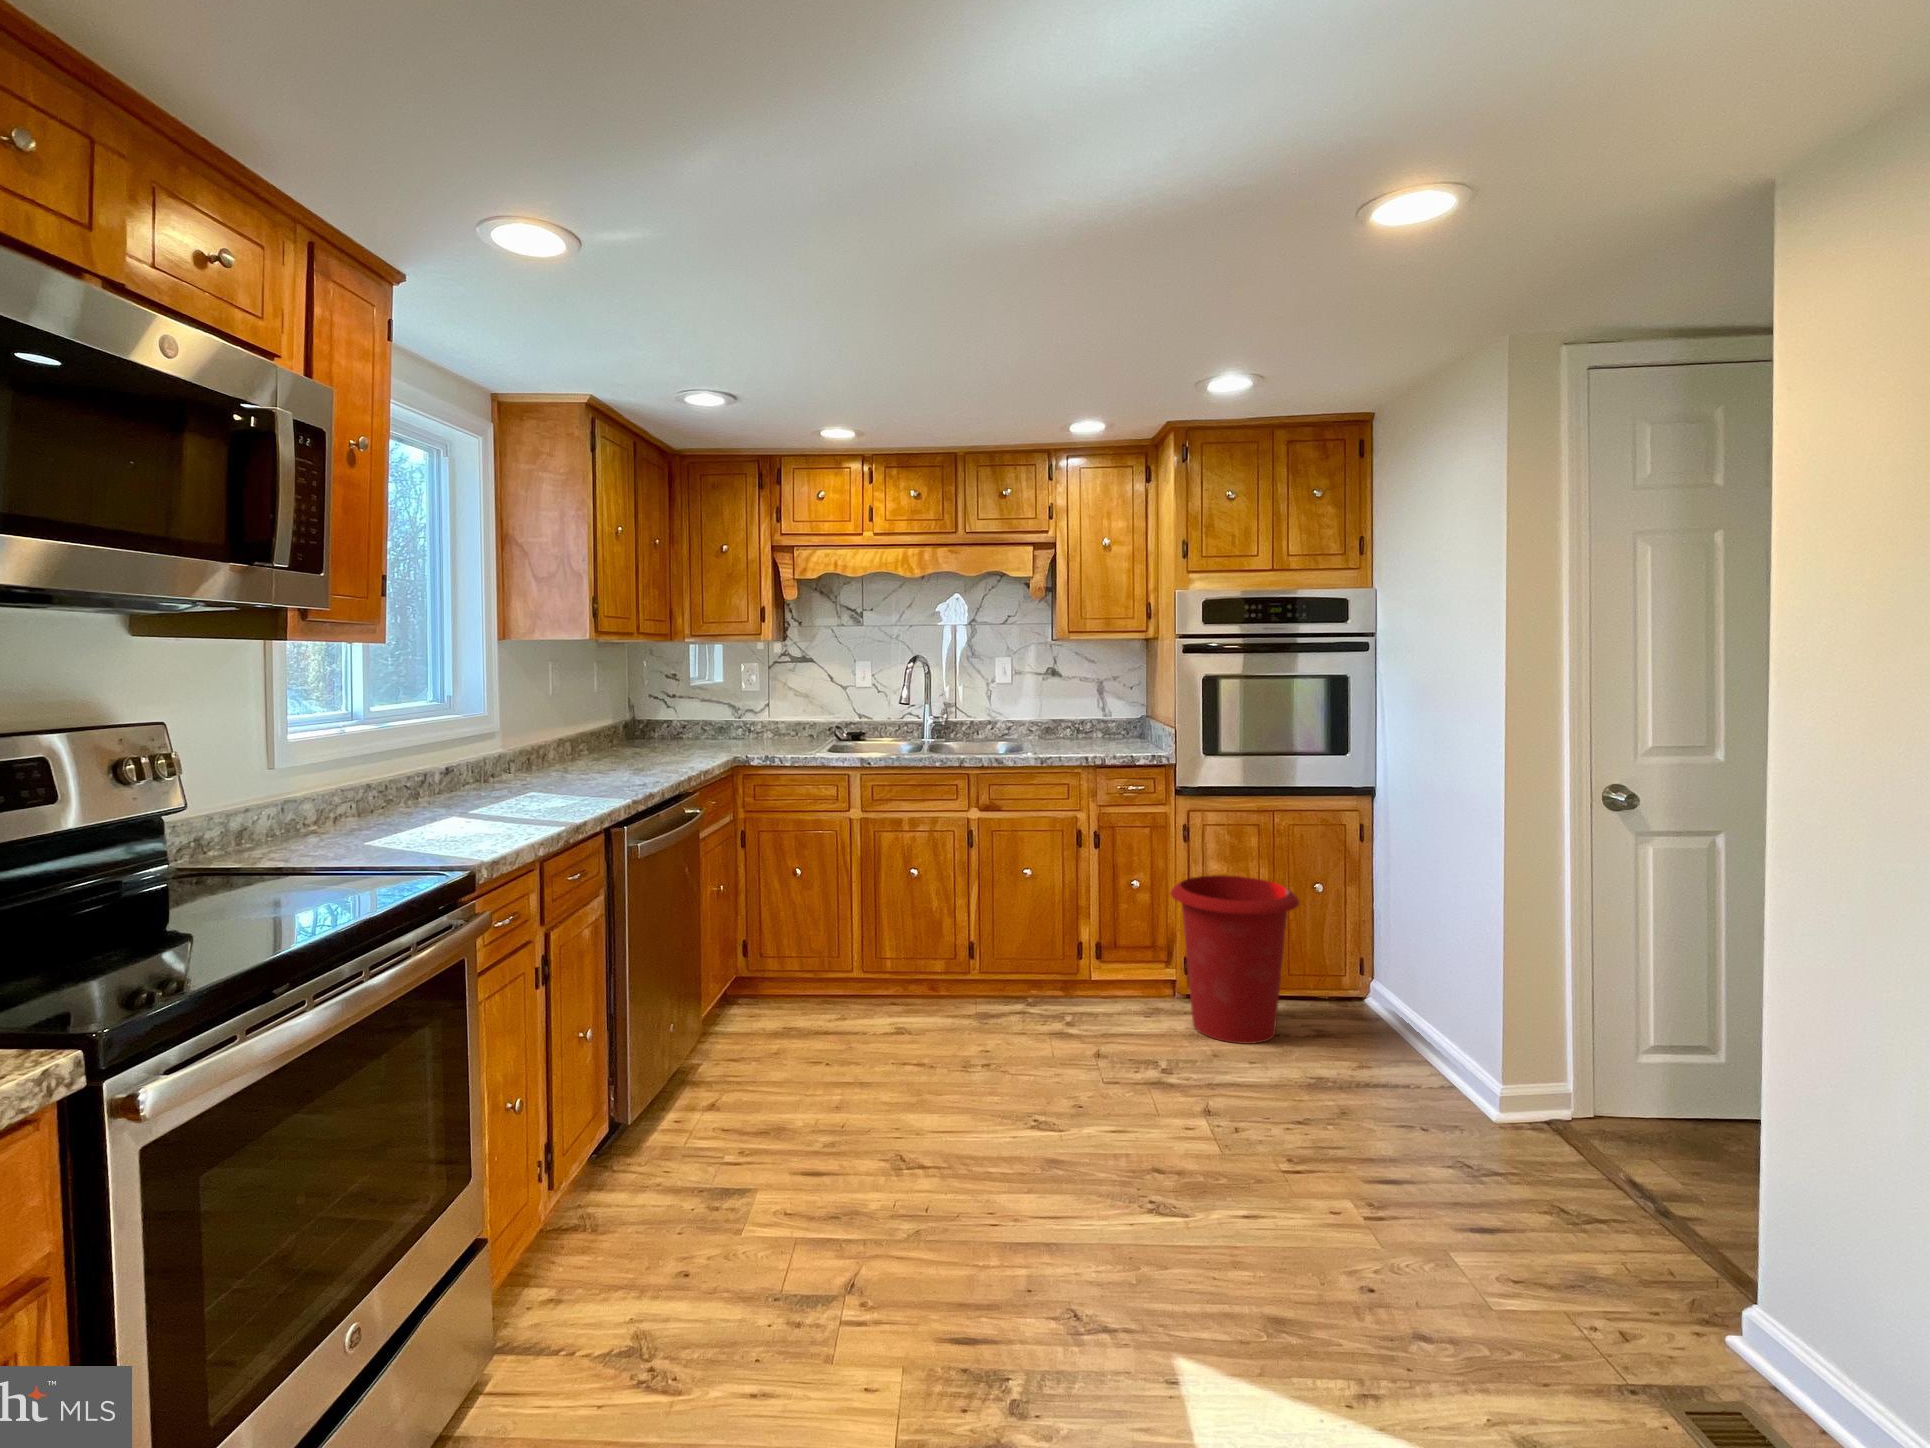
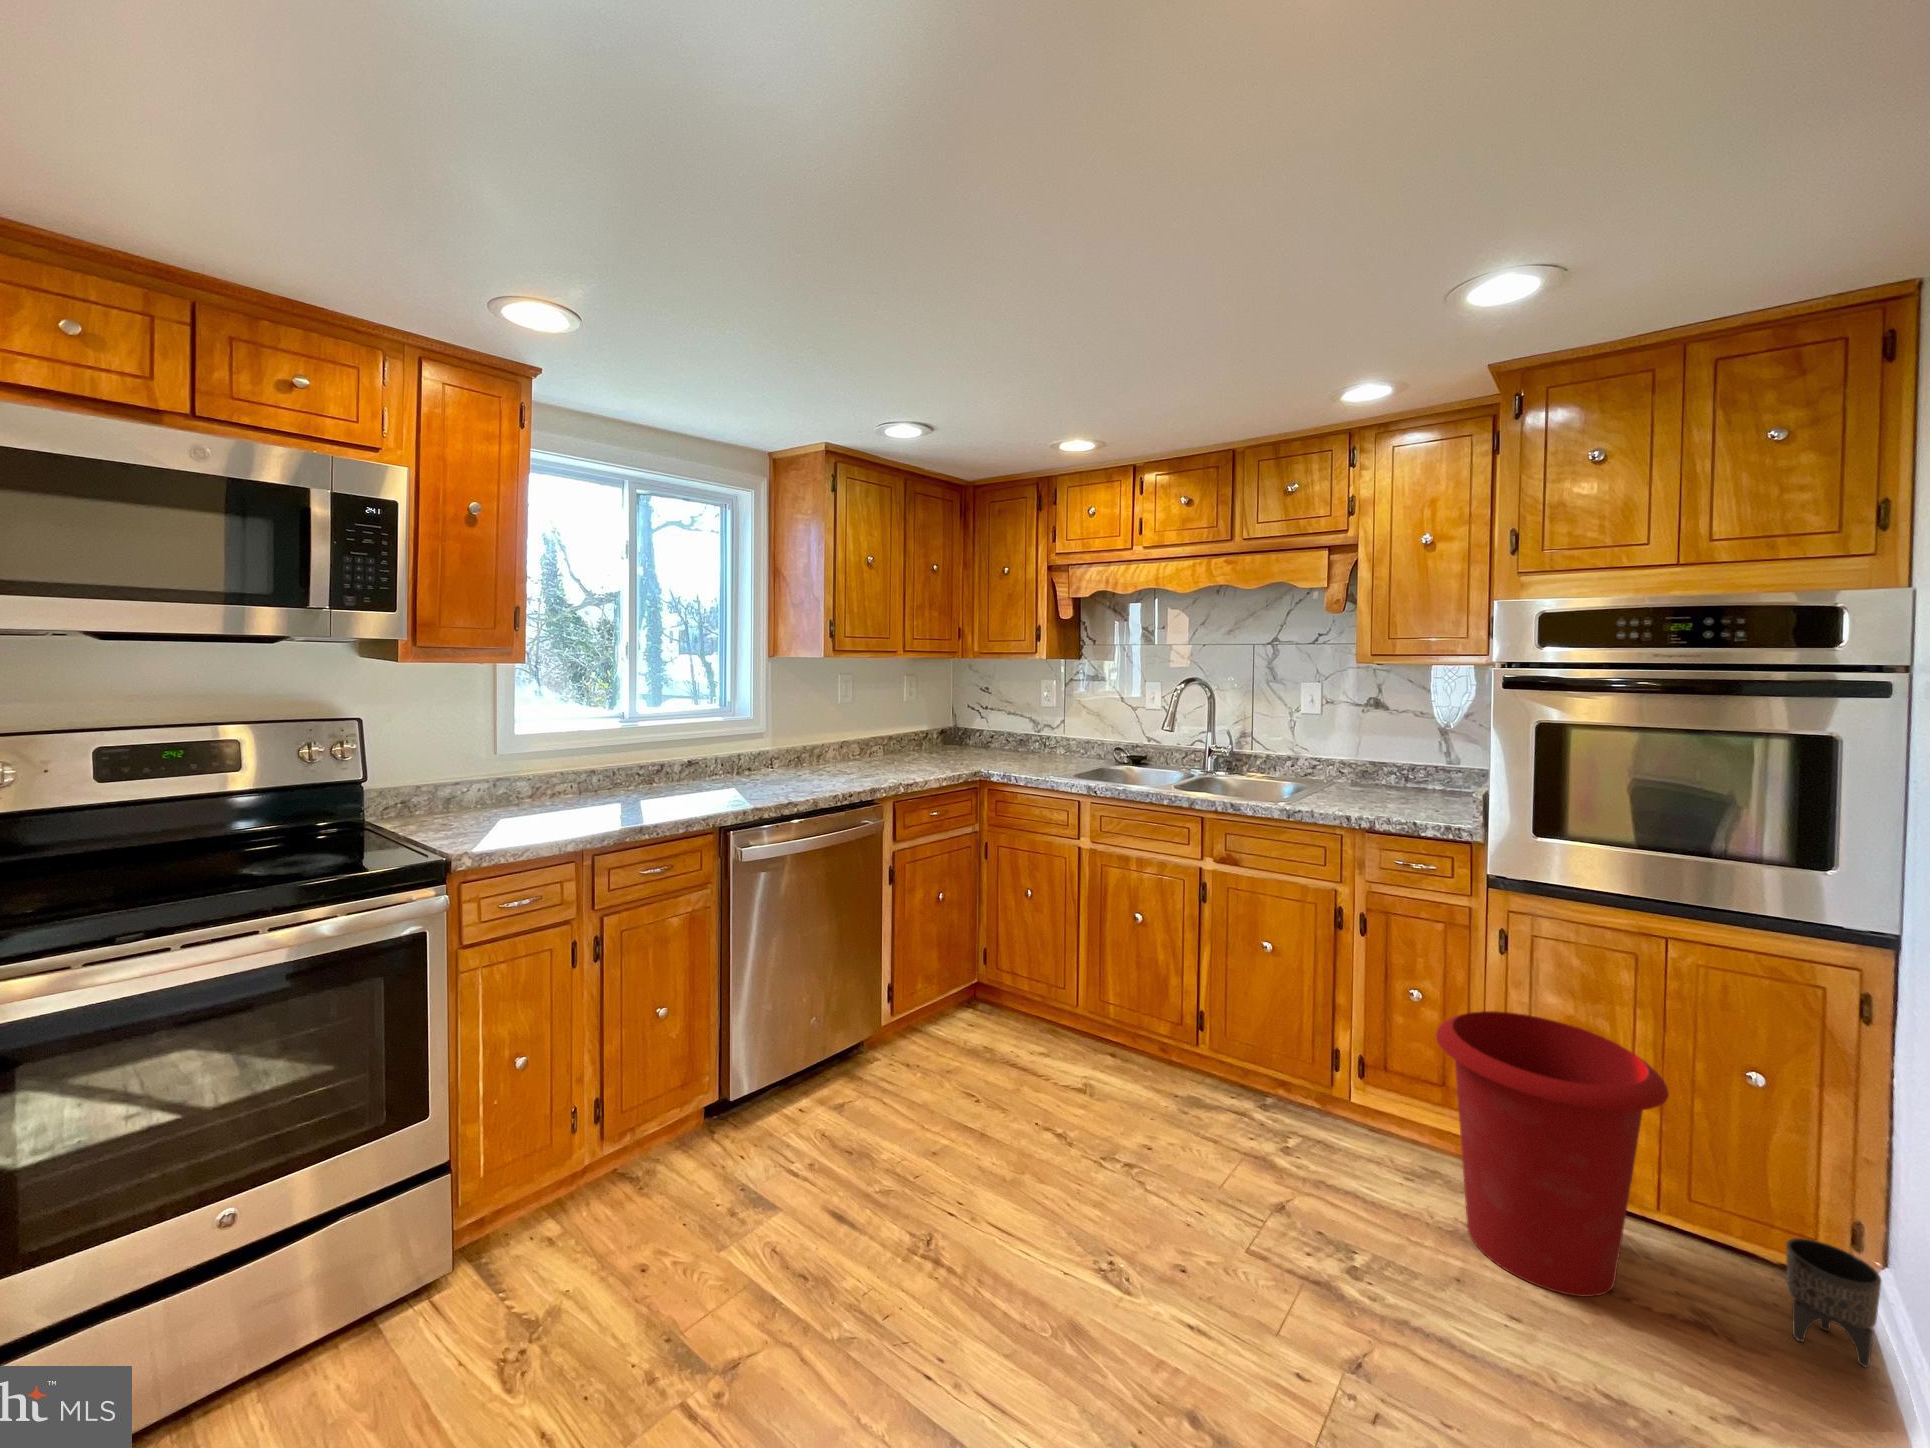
planter: none [1342,967,1382,1025] -> present [1786,1238,1882,1368]

